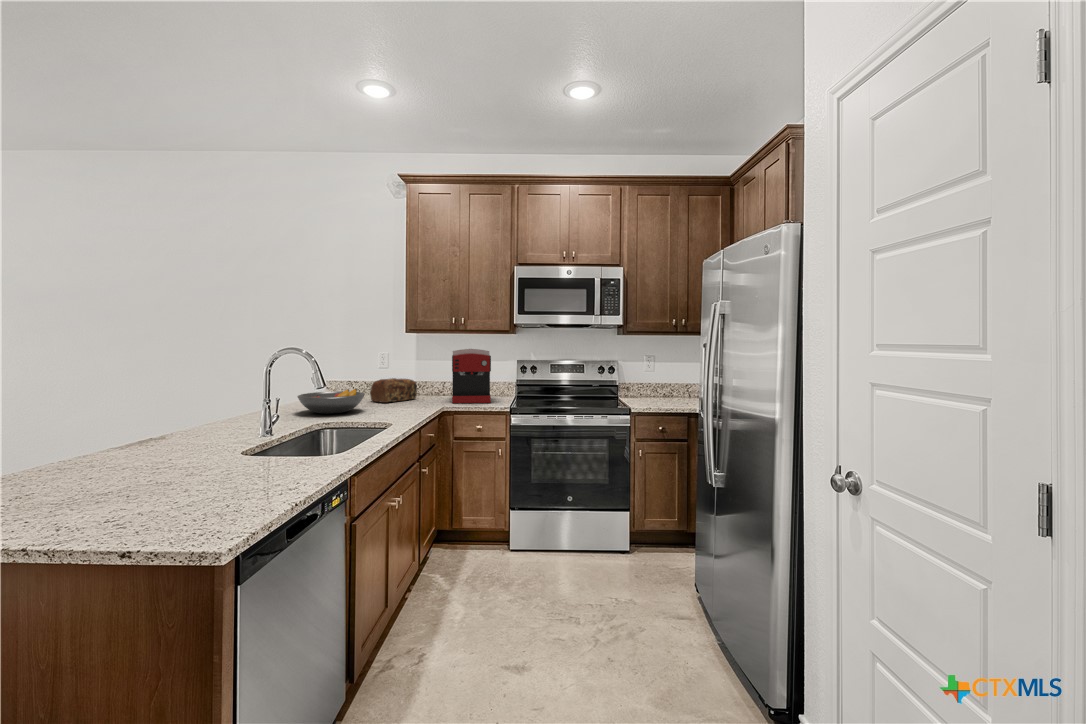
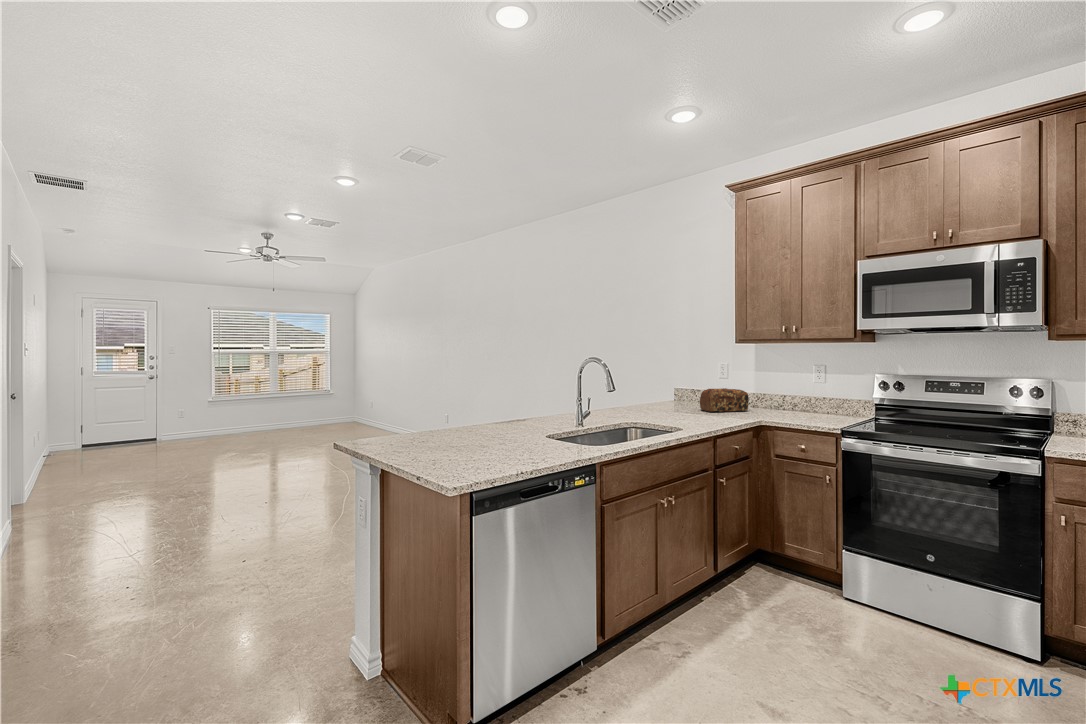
coffee maker: present [452,349,491,403] -> none [779,359,835,421]
fruit bowl: present [297,389,365,414] -> none [624,396,682,416]

